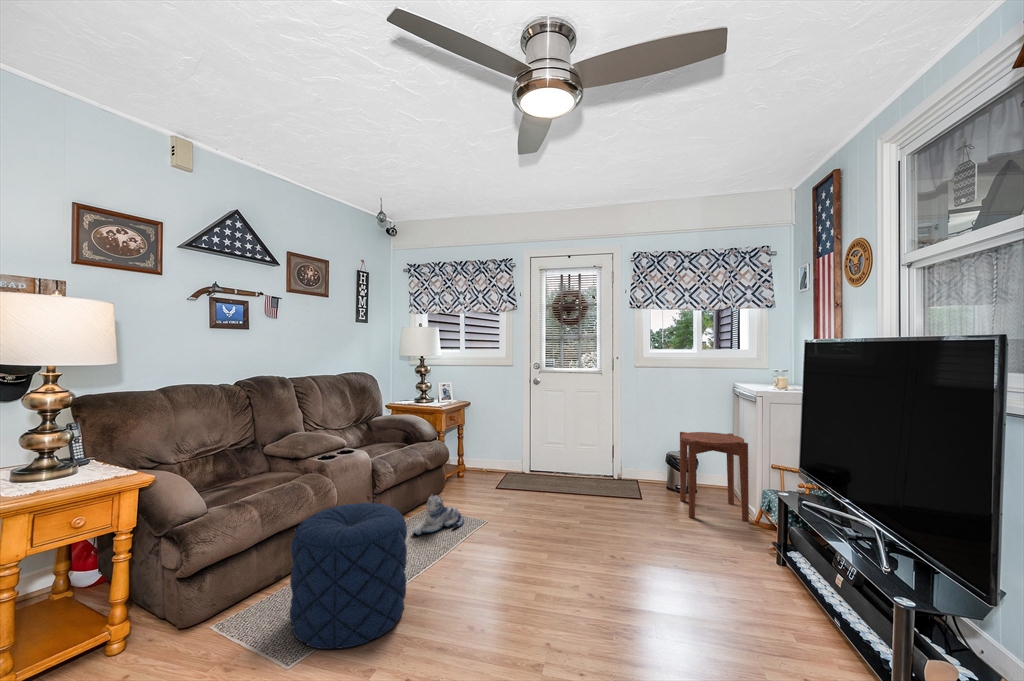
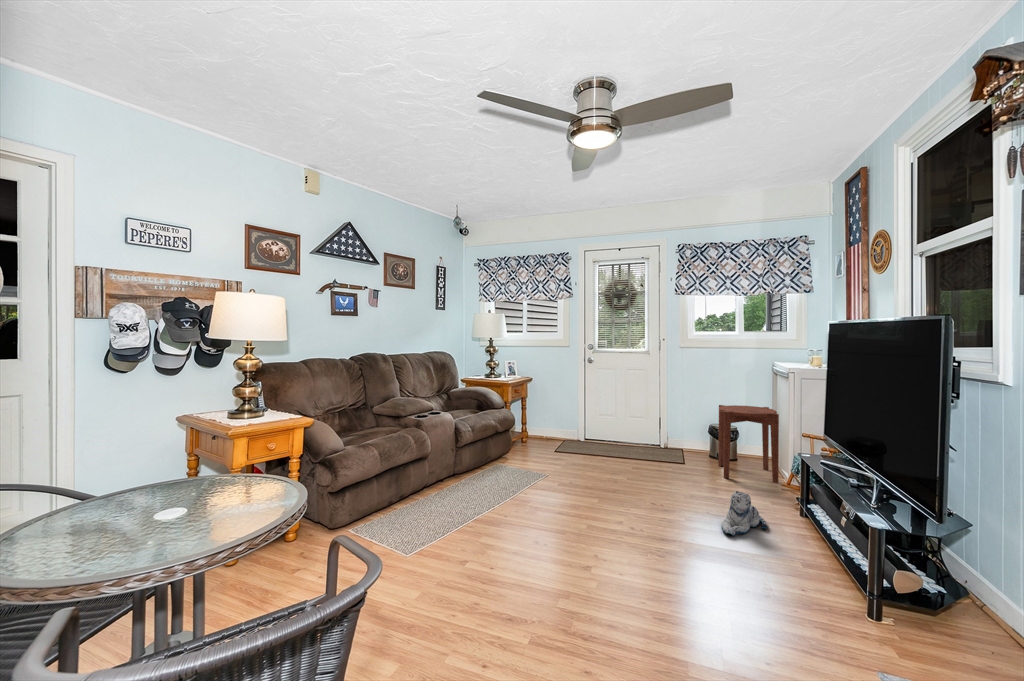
plush toy: present [413,495,464,535] -> present [721,491,767,535]
pouf: present [290,503,407,649] -> none [405,447,486,544]

